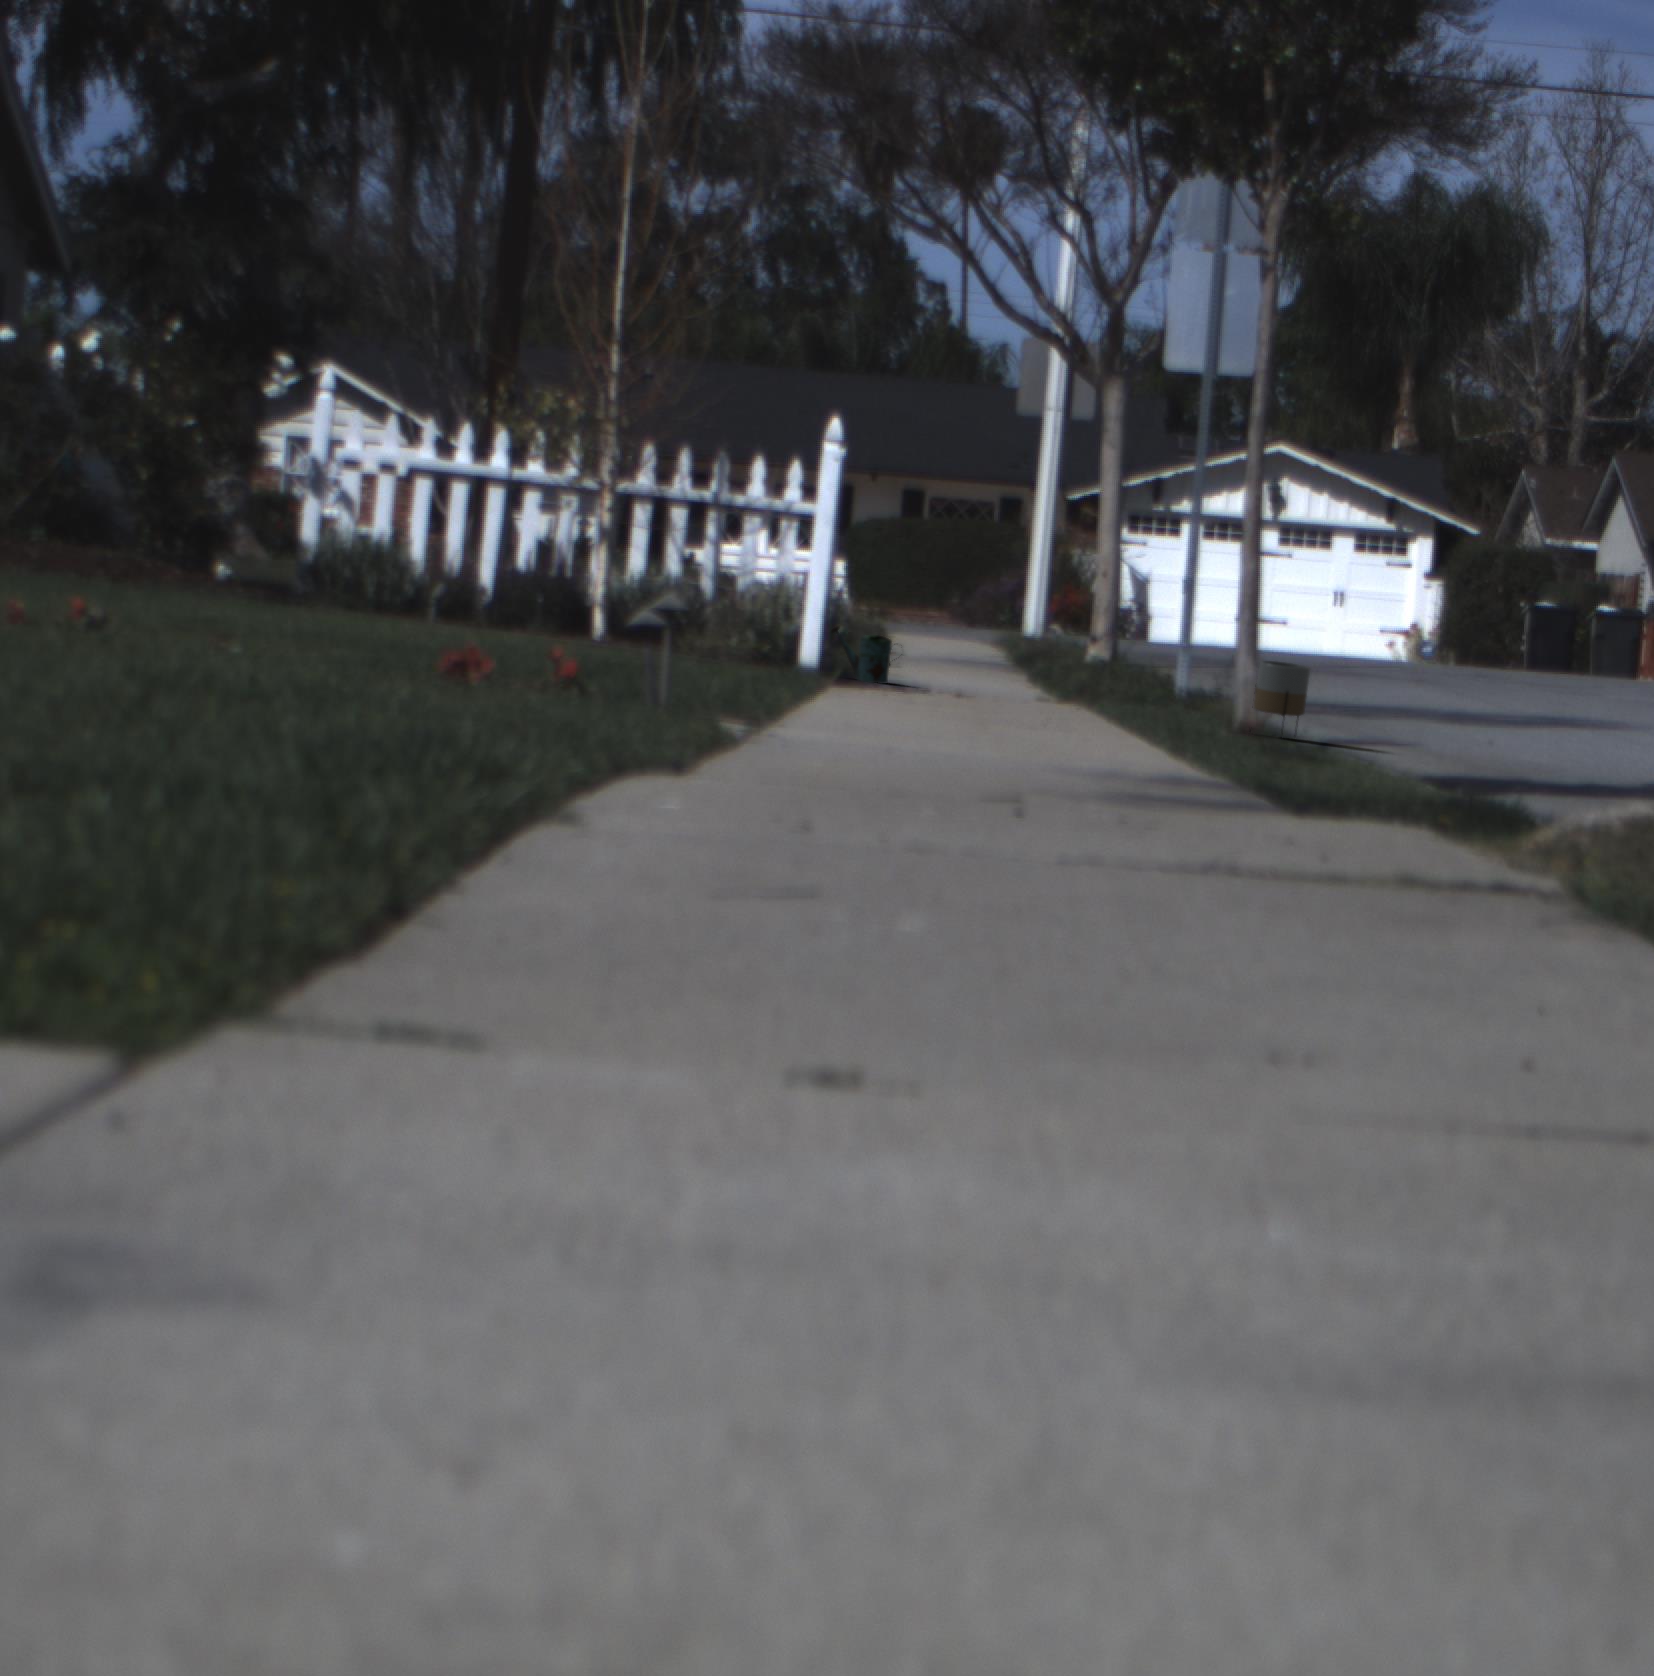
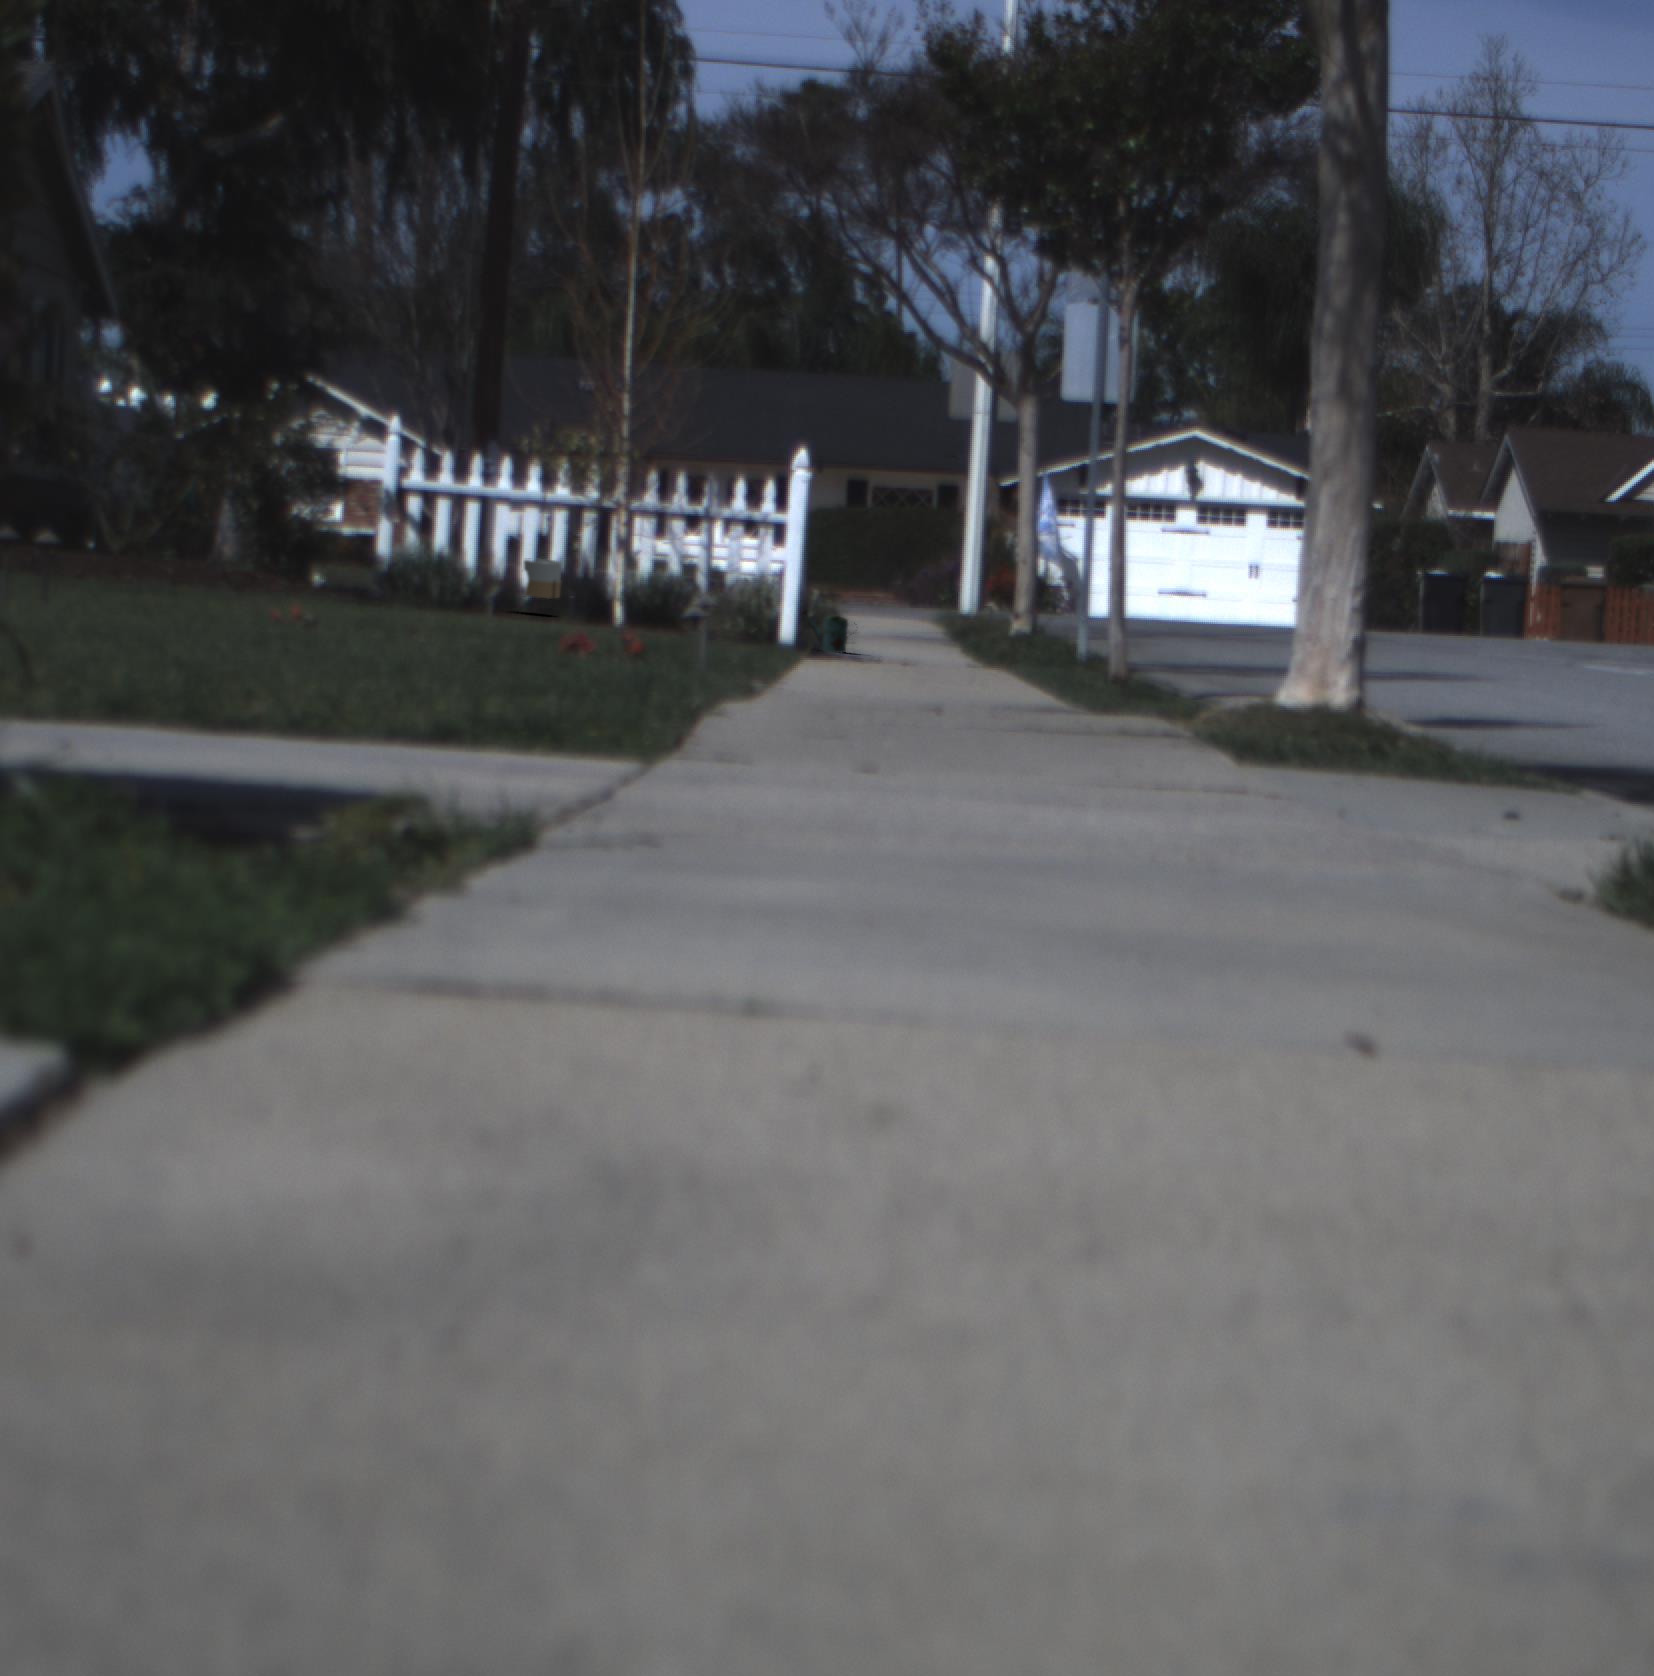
planter: present [1254,661,1310,718] -> present [519,559,562,613]

